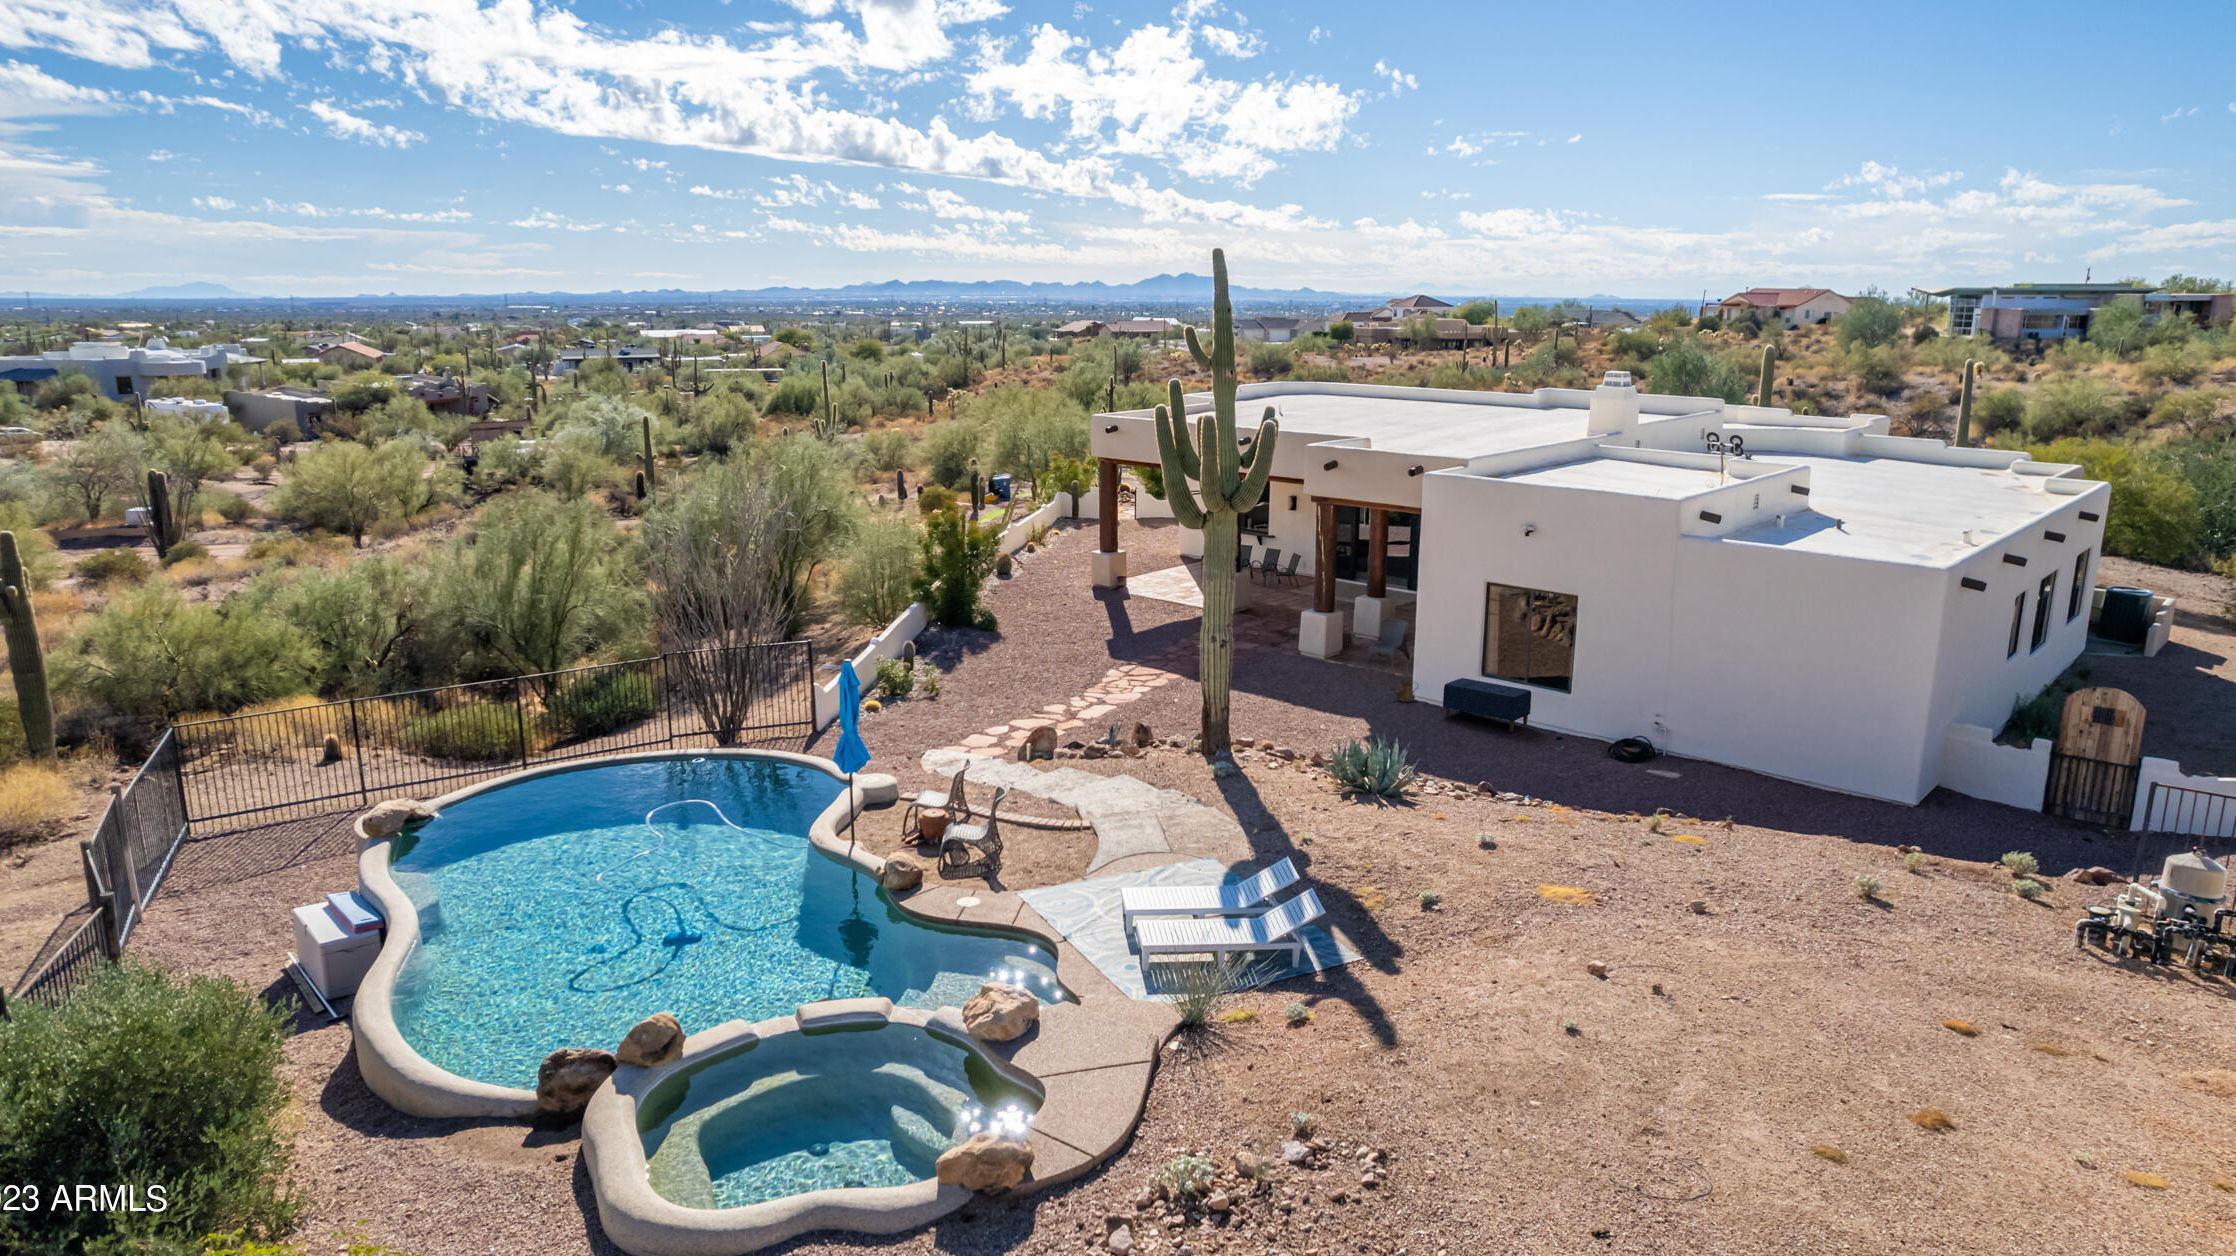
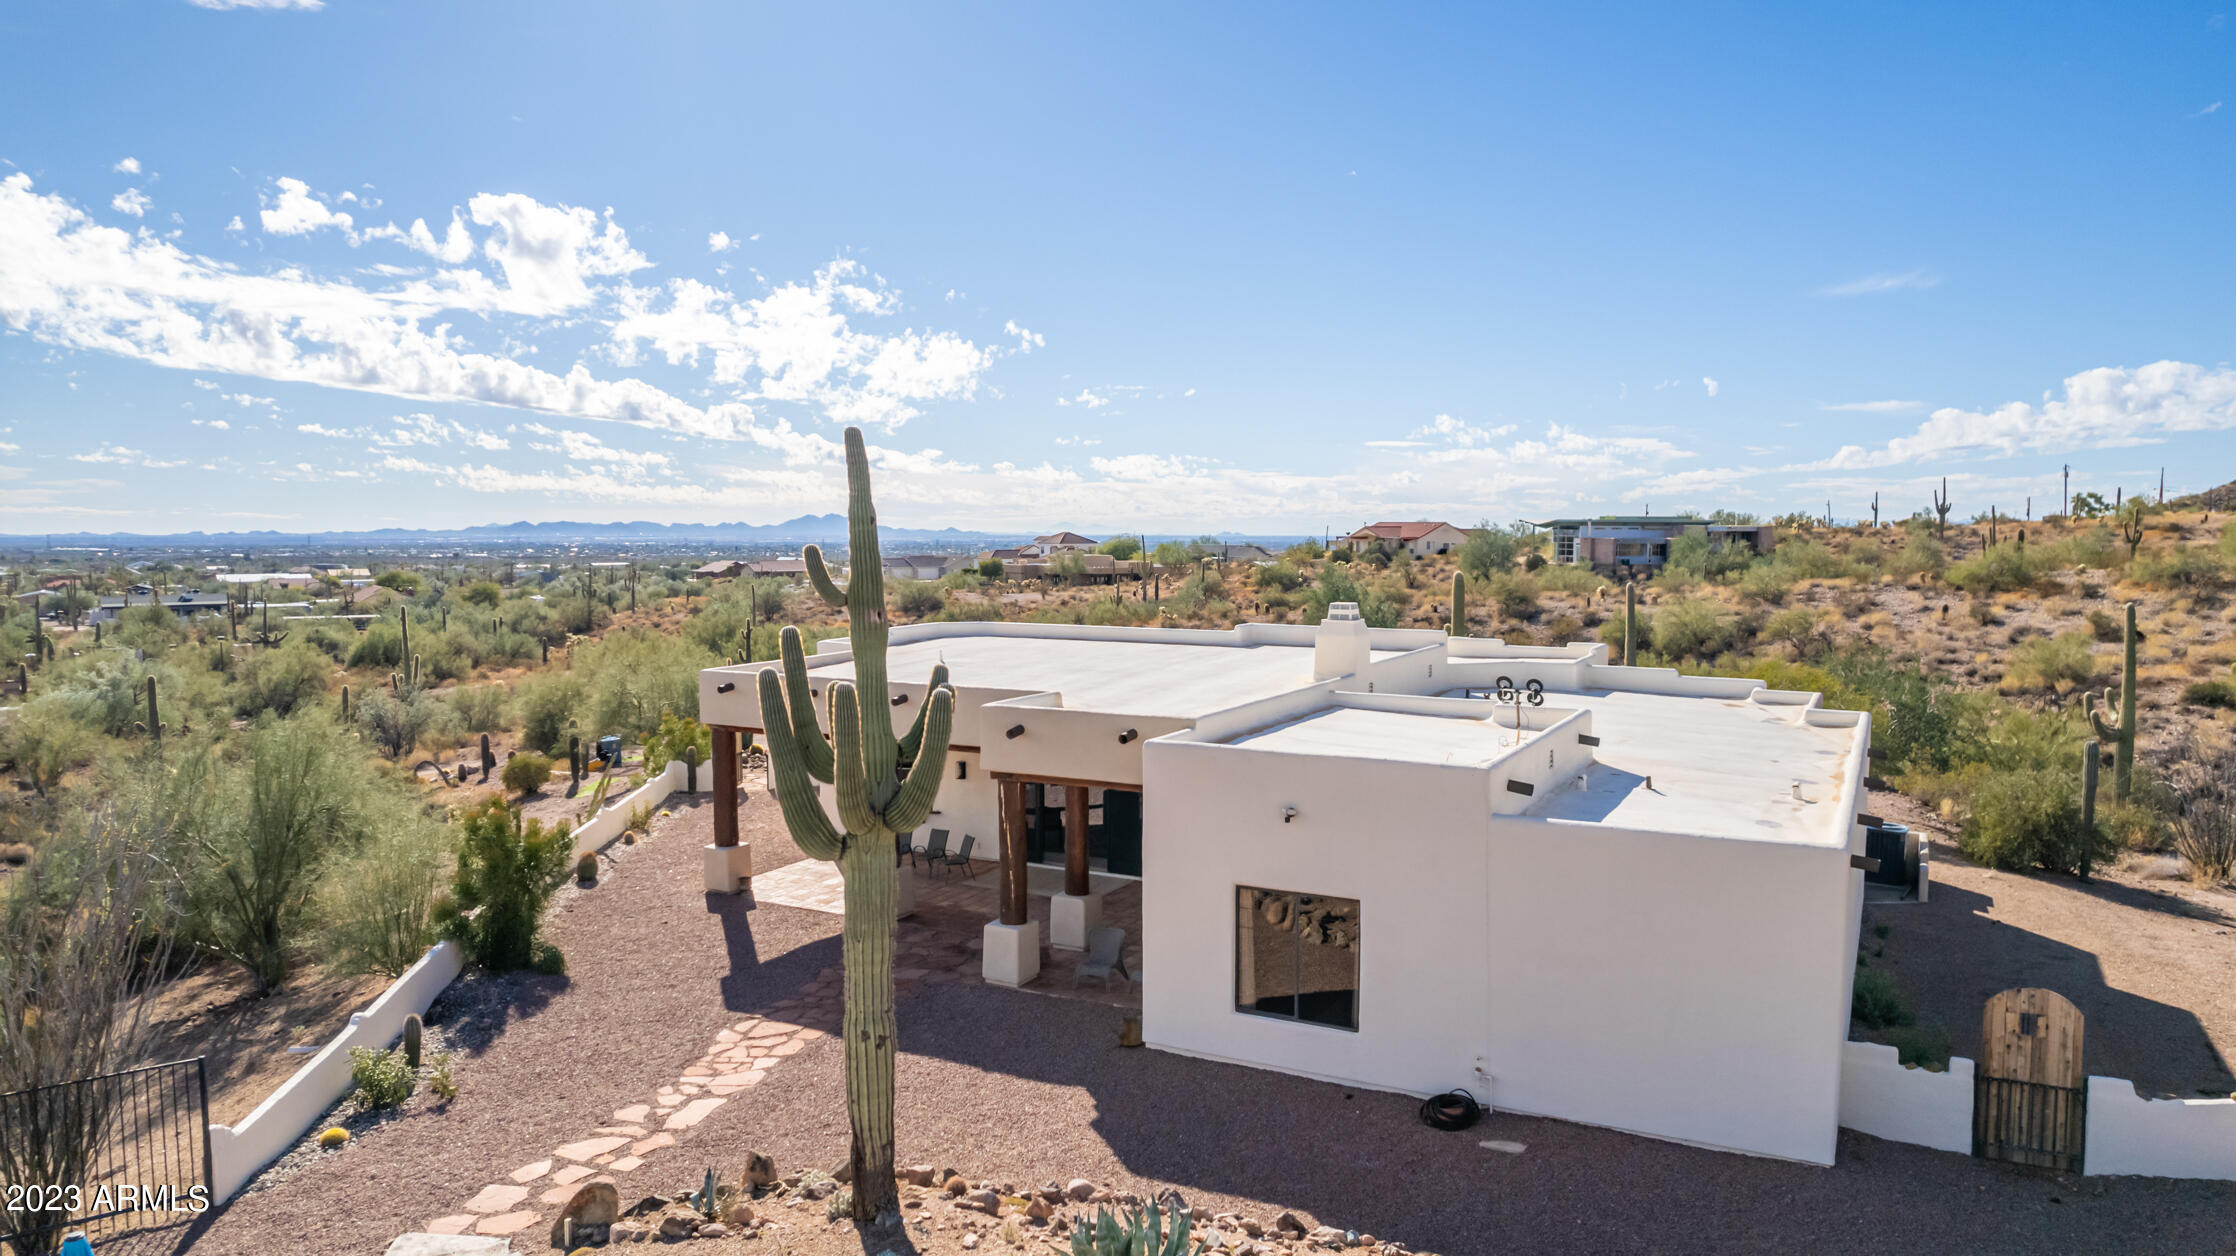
bench: present [1443,678,1531,732] -> none [1181,1010,1292,1084]

